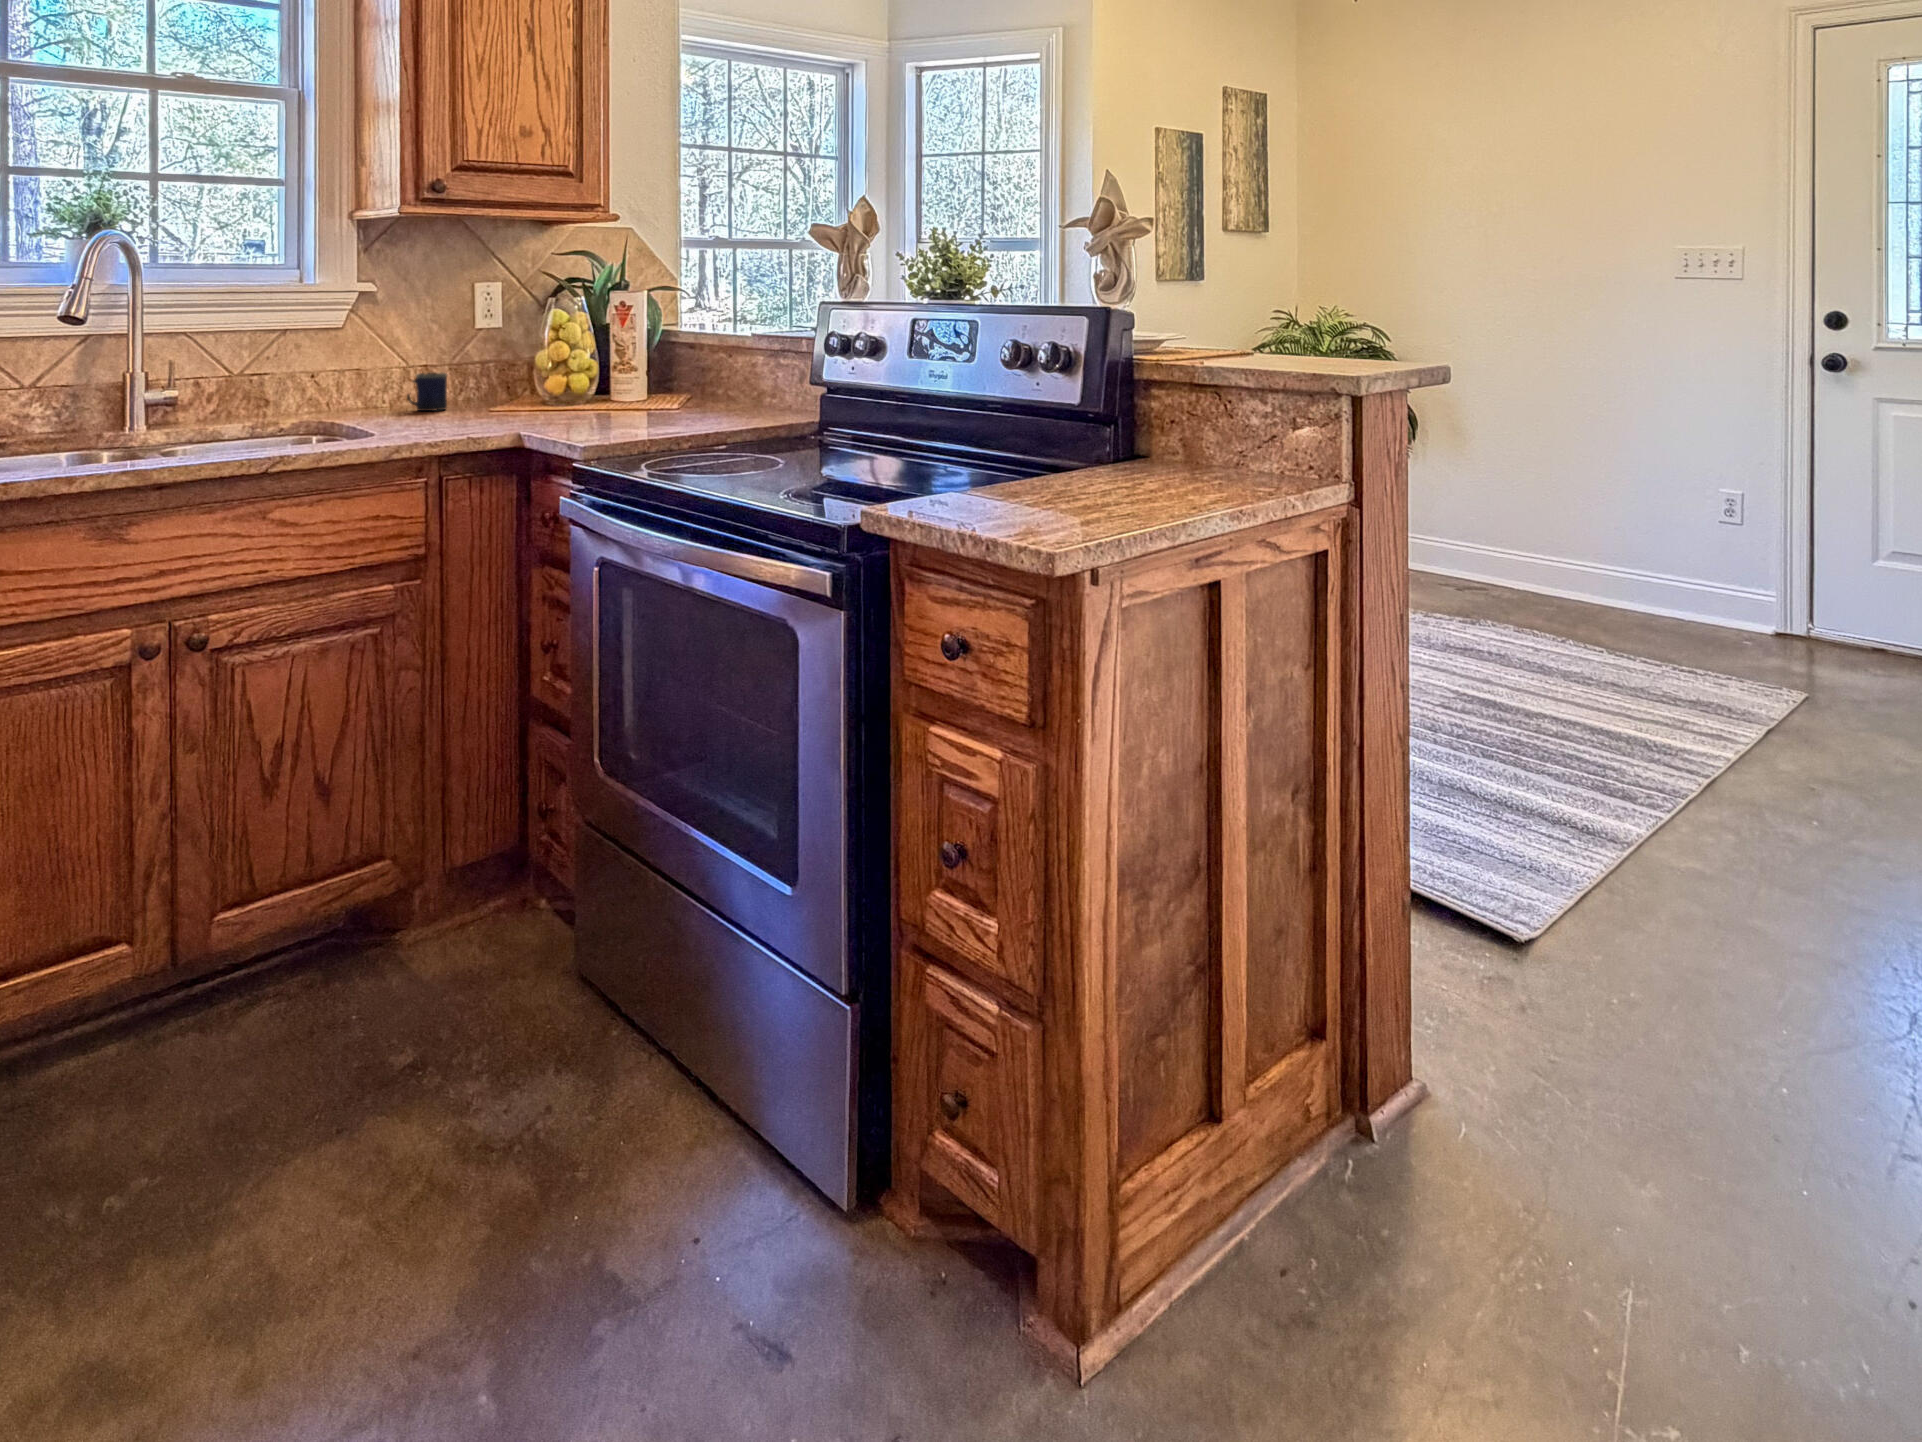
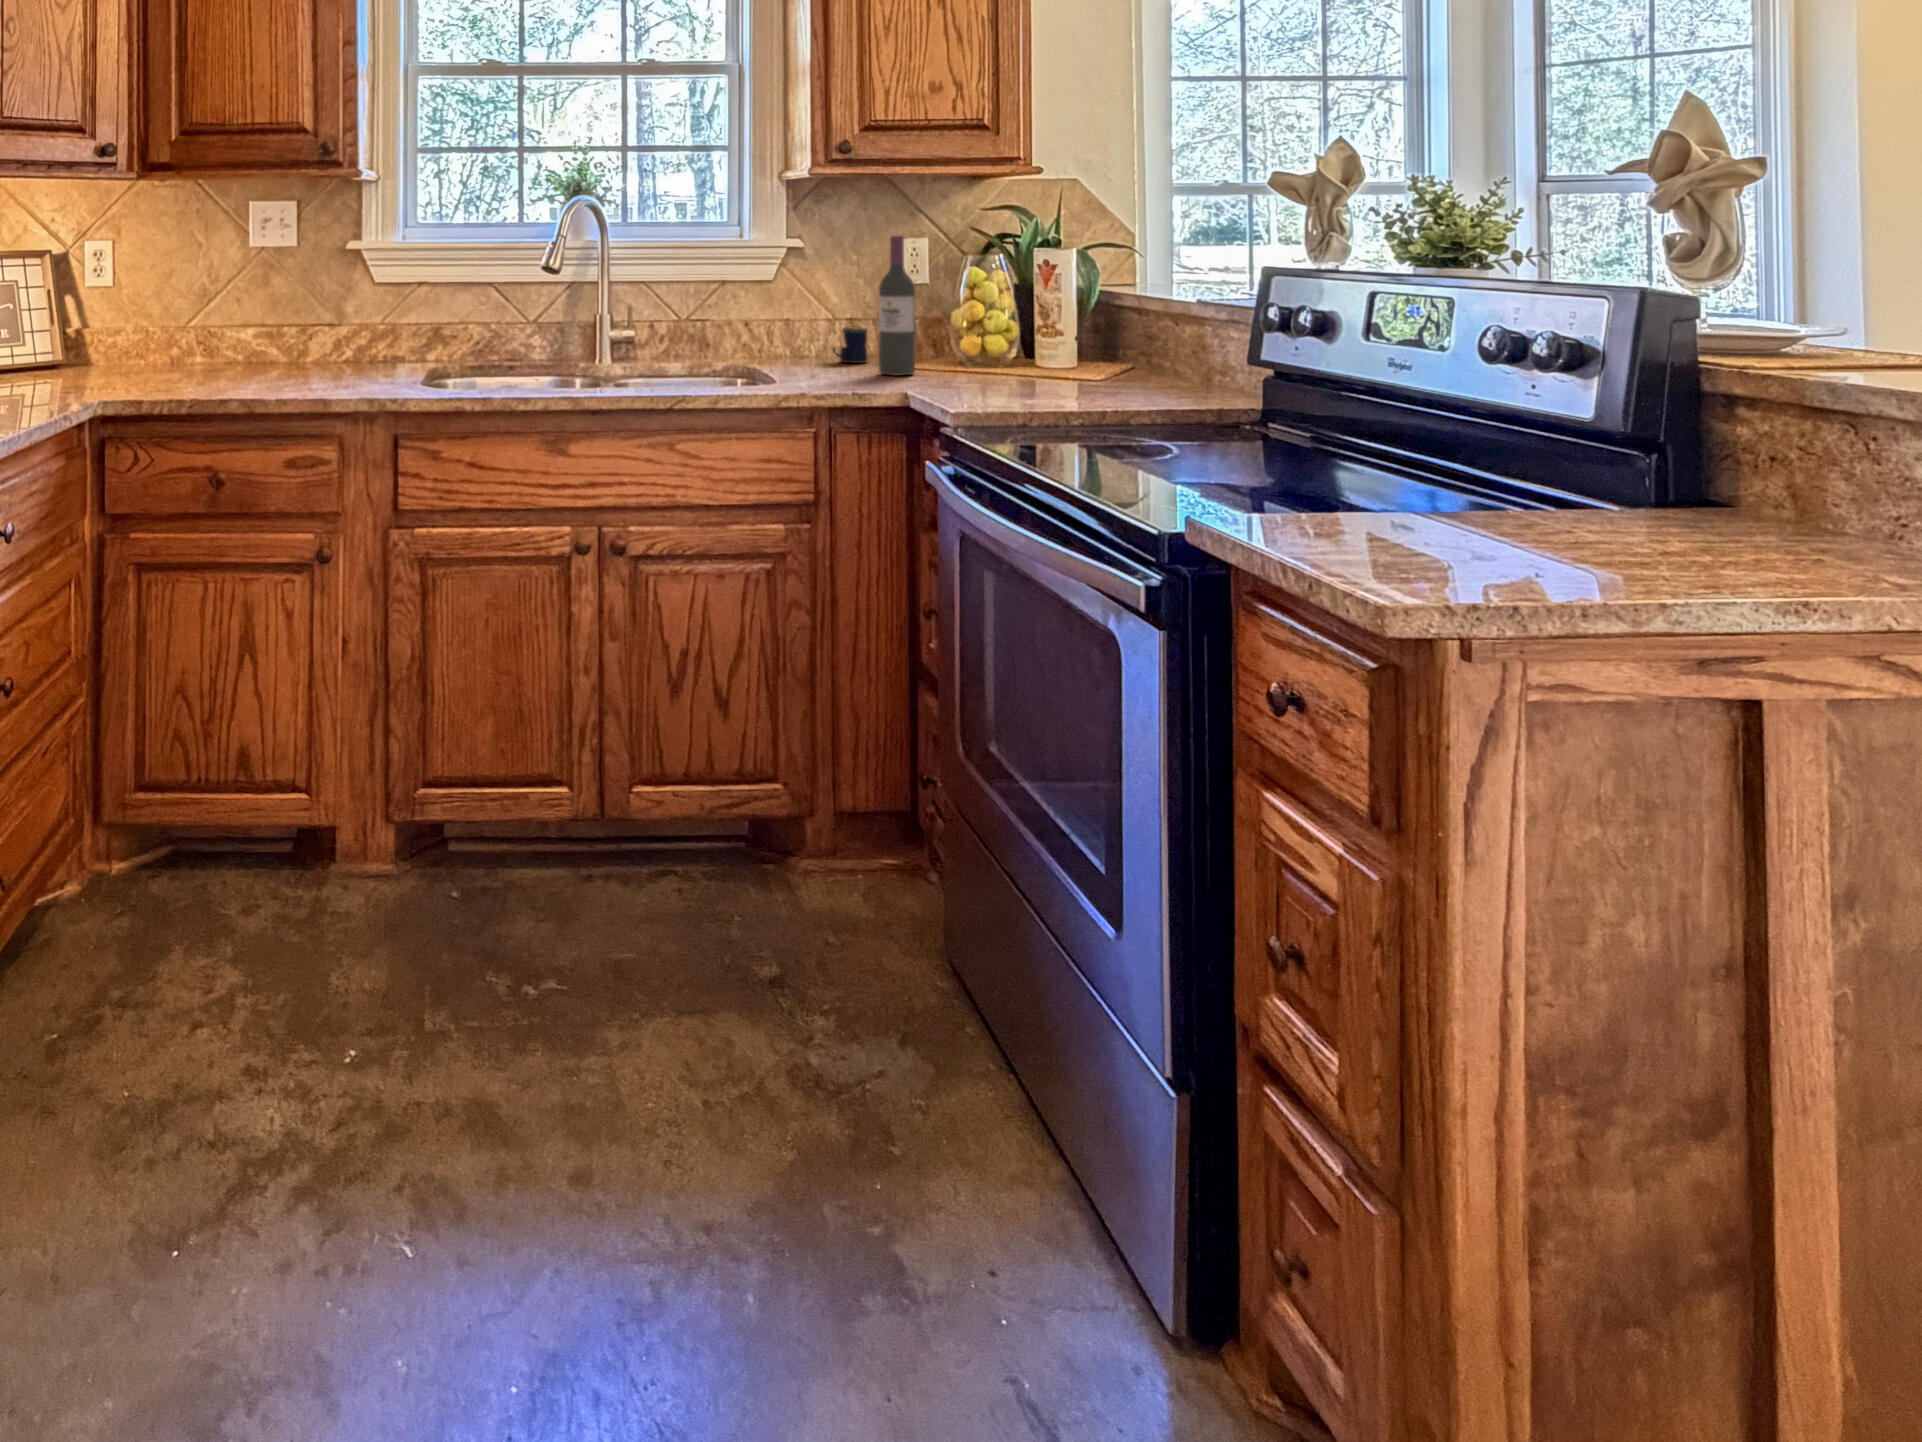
wine bottle: none [471,278,510,420] -> present [879,236,915,375]

